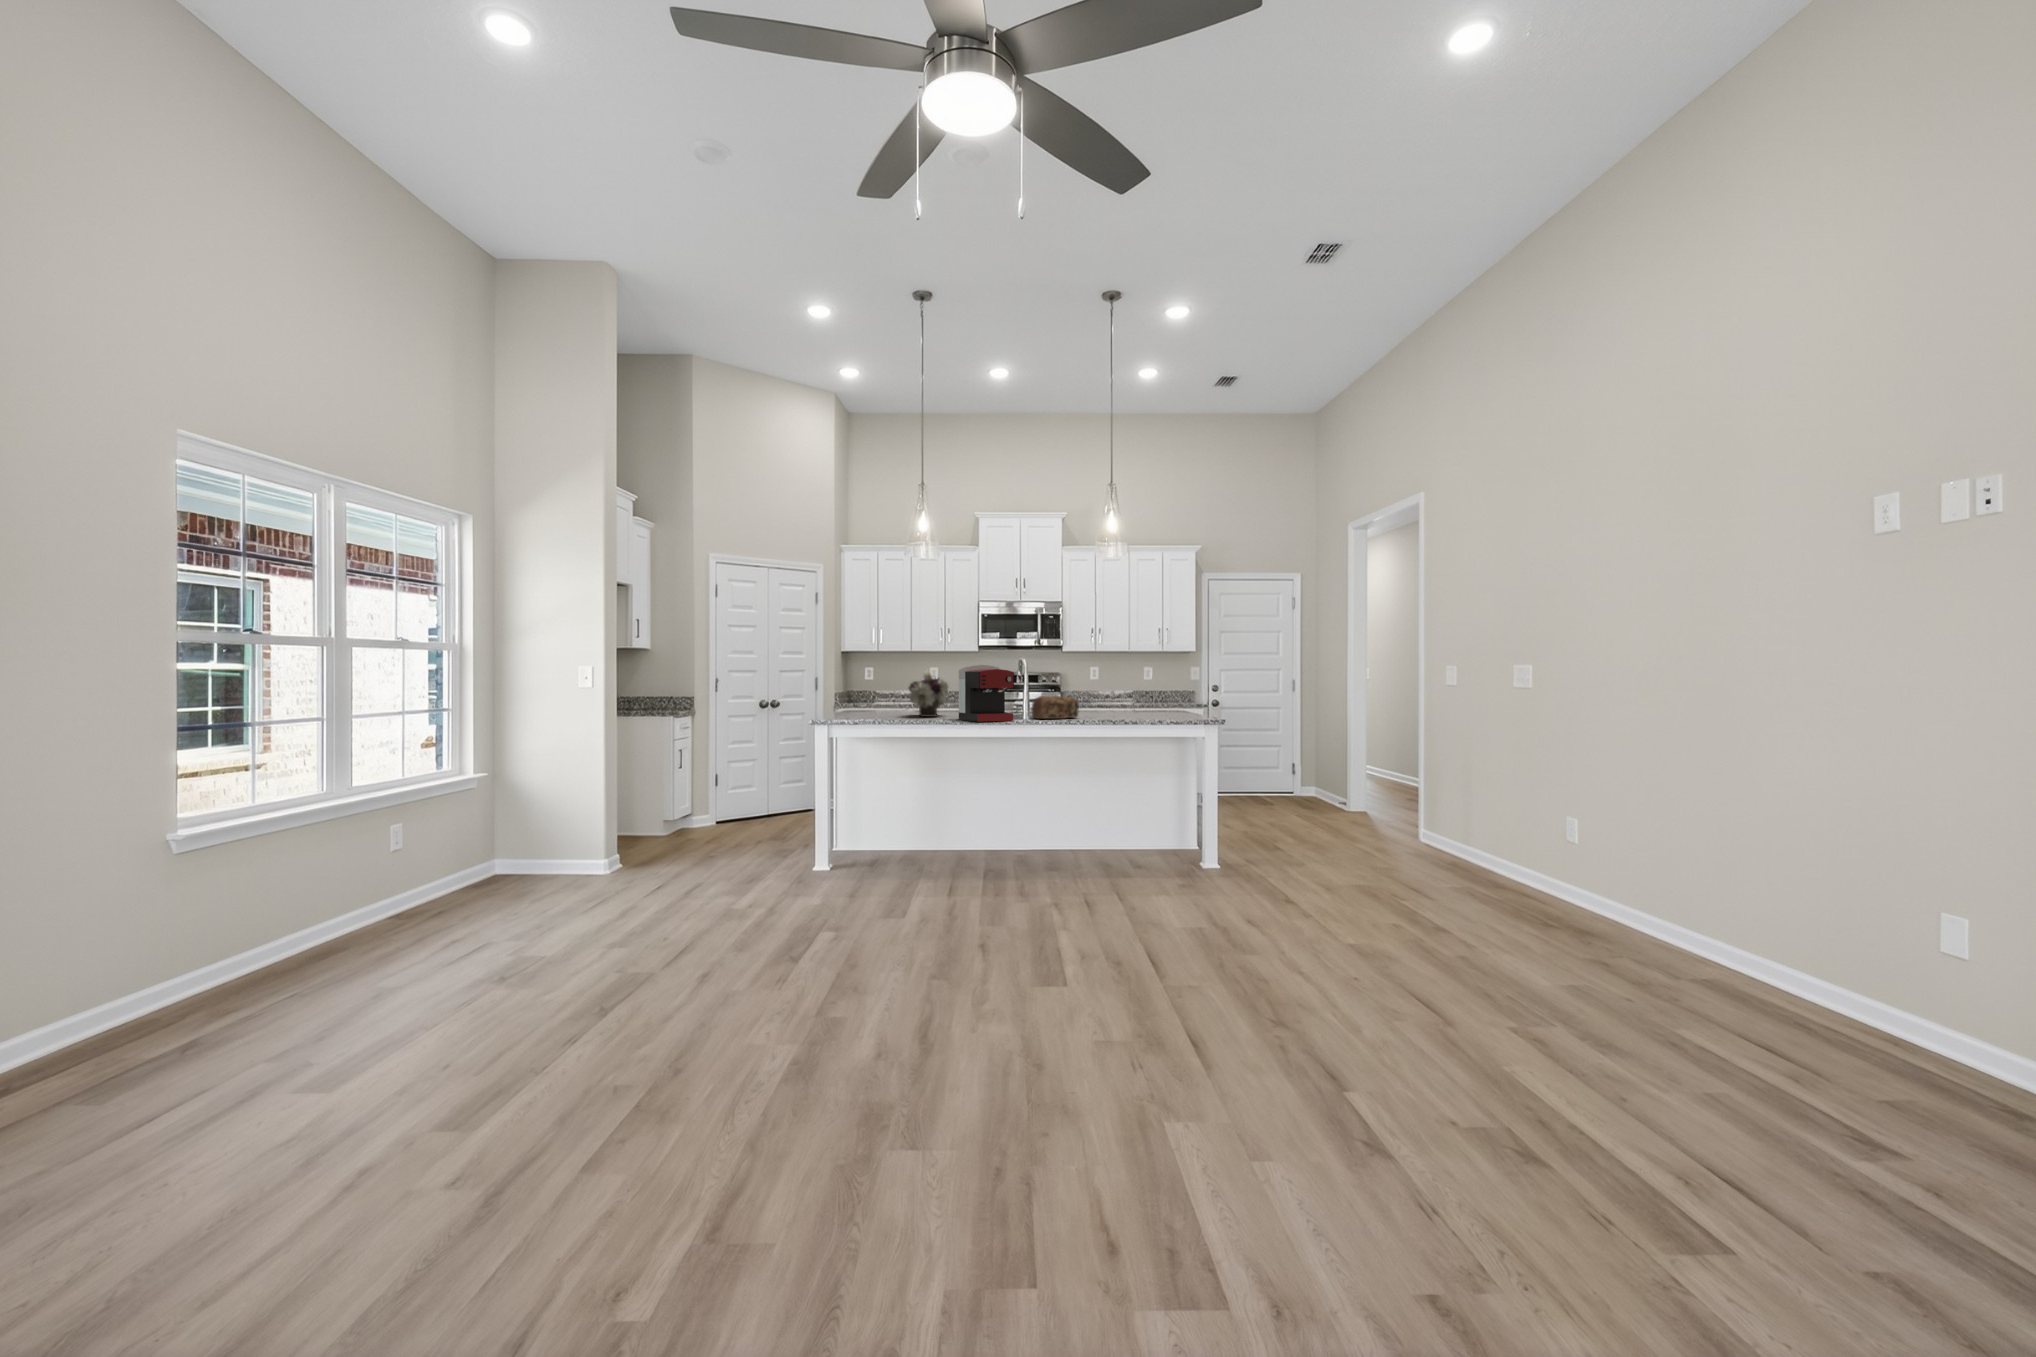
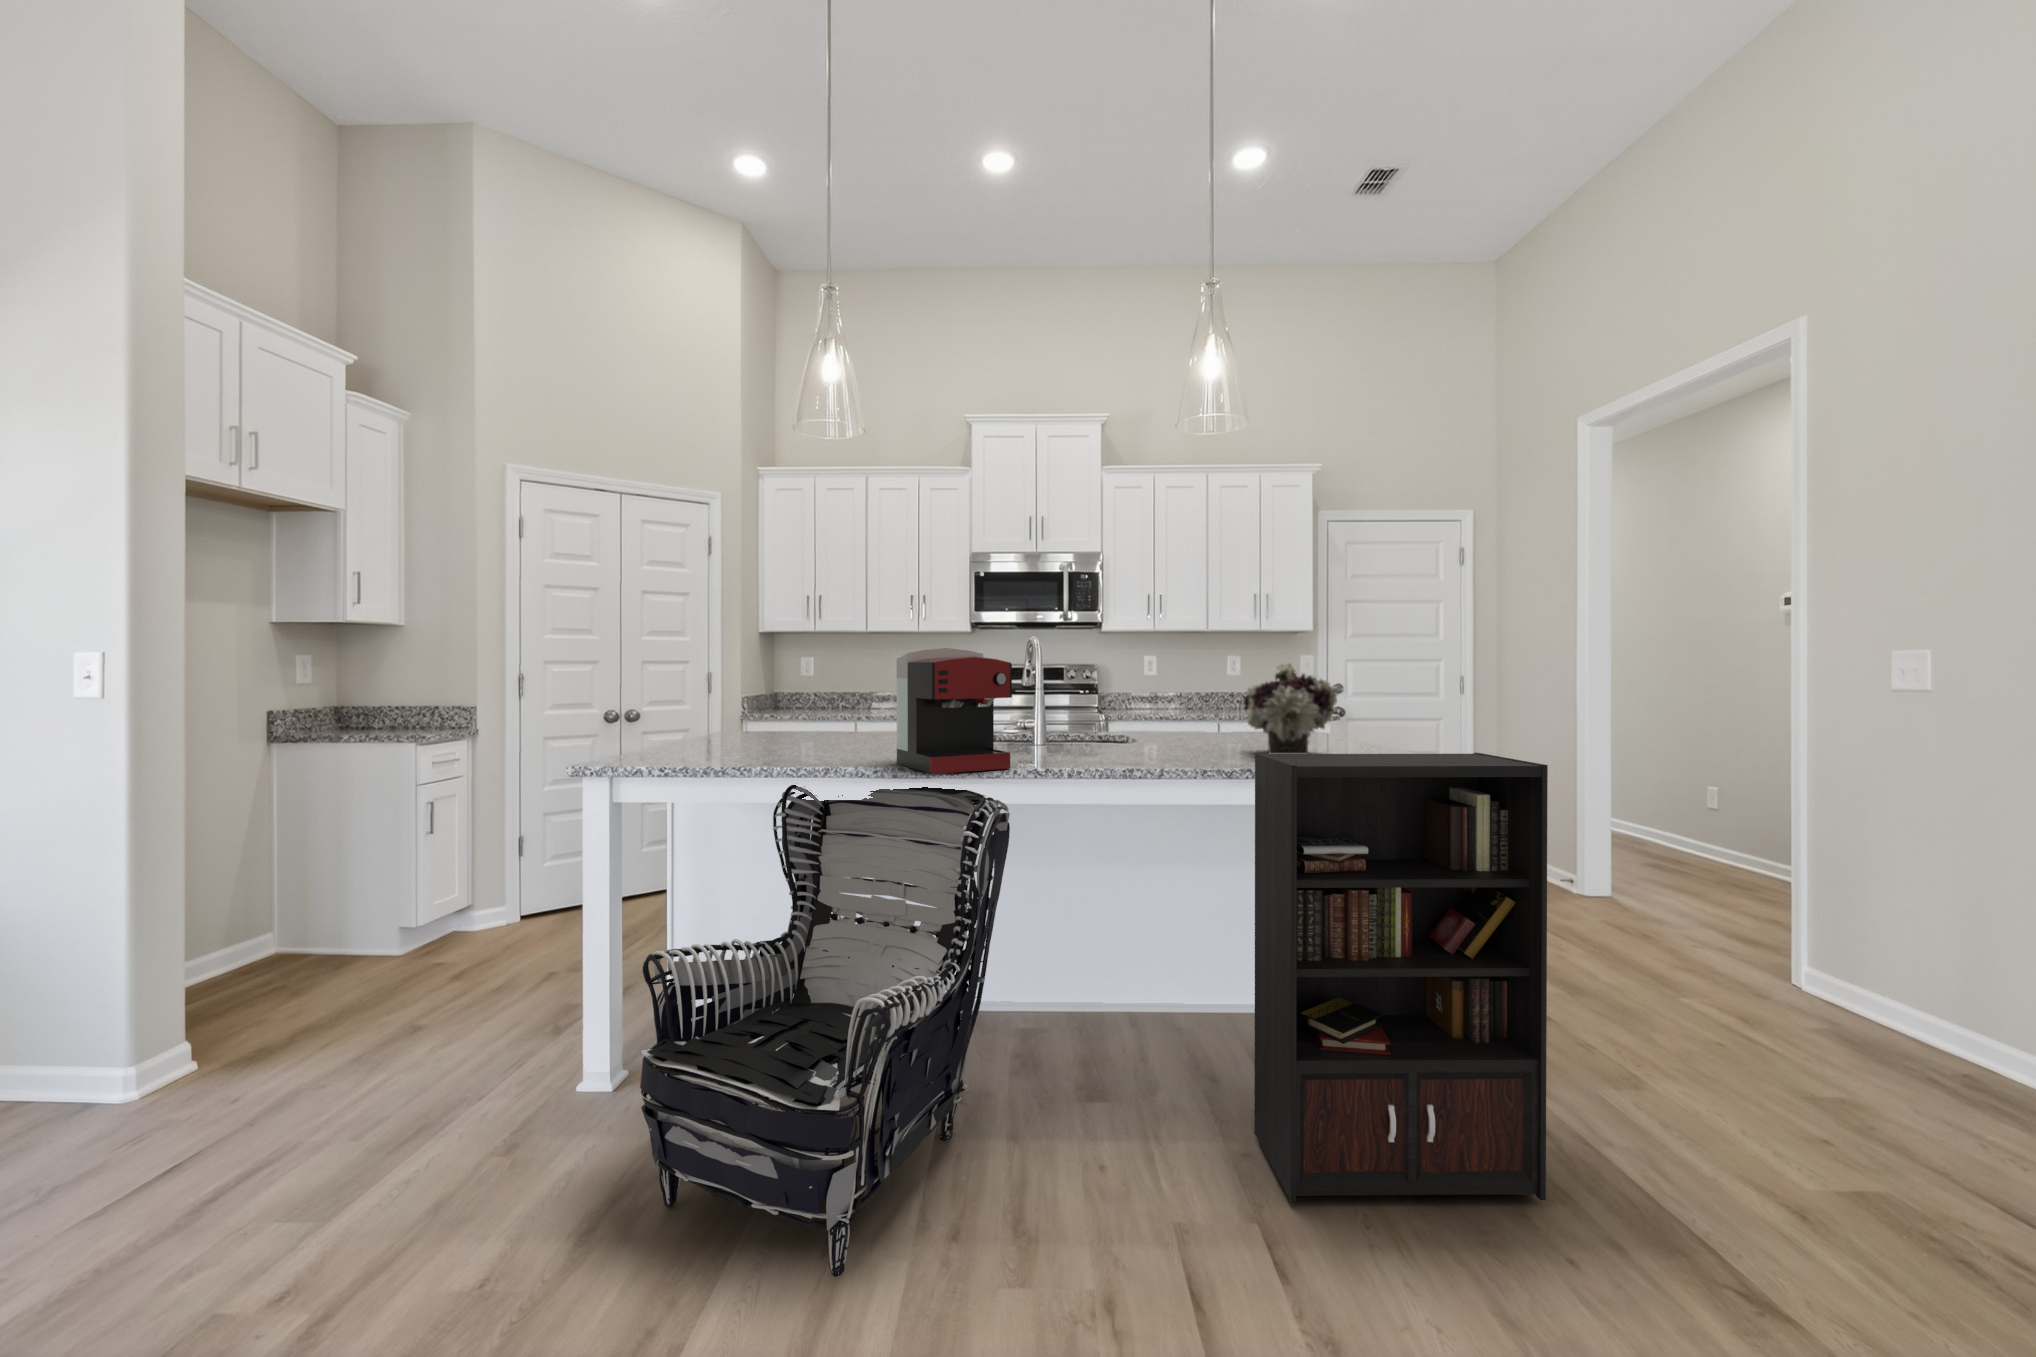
flower arrangement: present [909,671,948,717] -> present [1243,663,1337,754]
bread loaf: present [1031,696,1079,719] -> none [1050,713,1150,764]
bookcase: none [1120,711,1234,887] -> present [1254,753,1548,1202]
armchair: none [864,727,1014,901] -> present [640,785,1010,1277]

